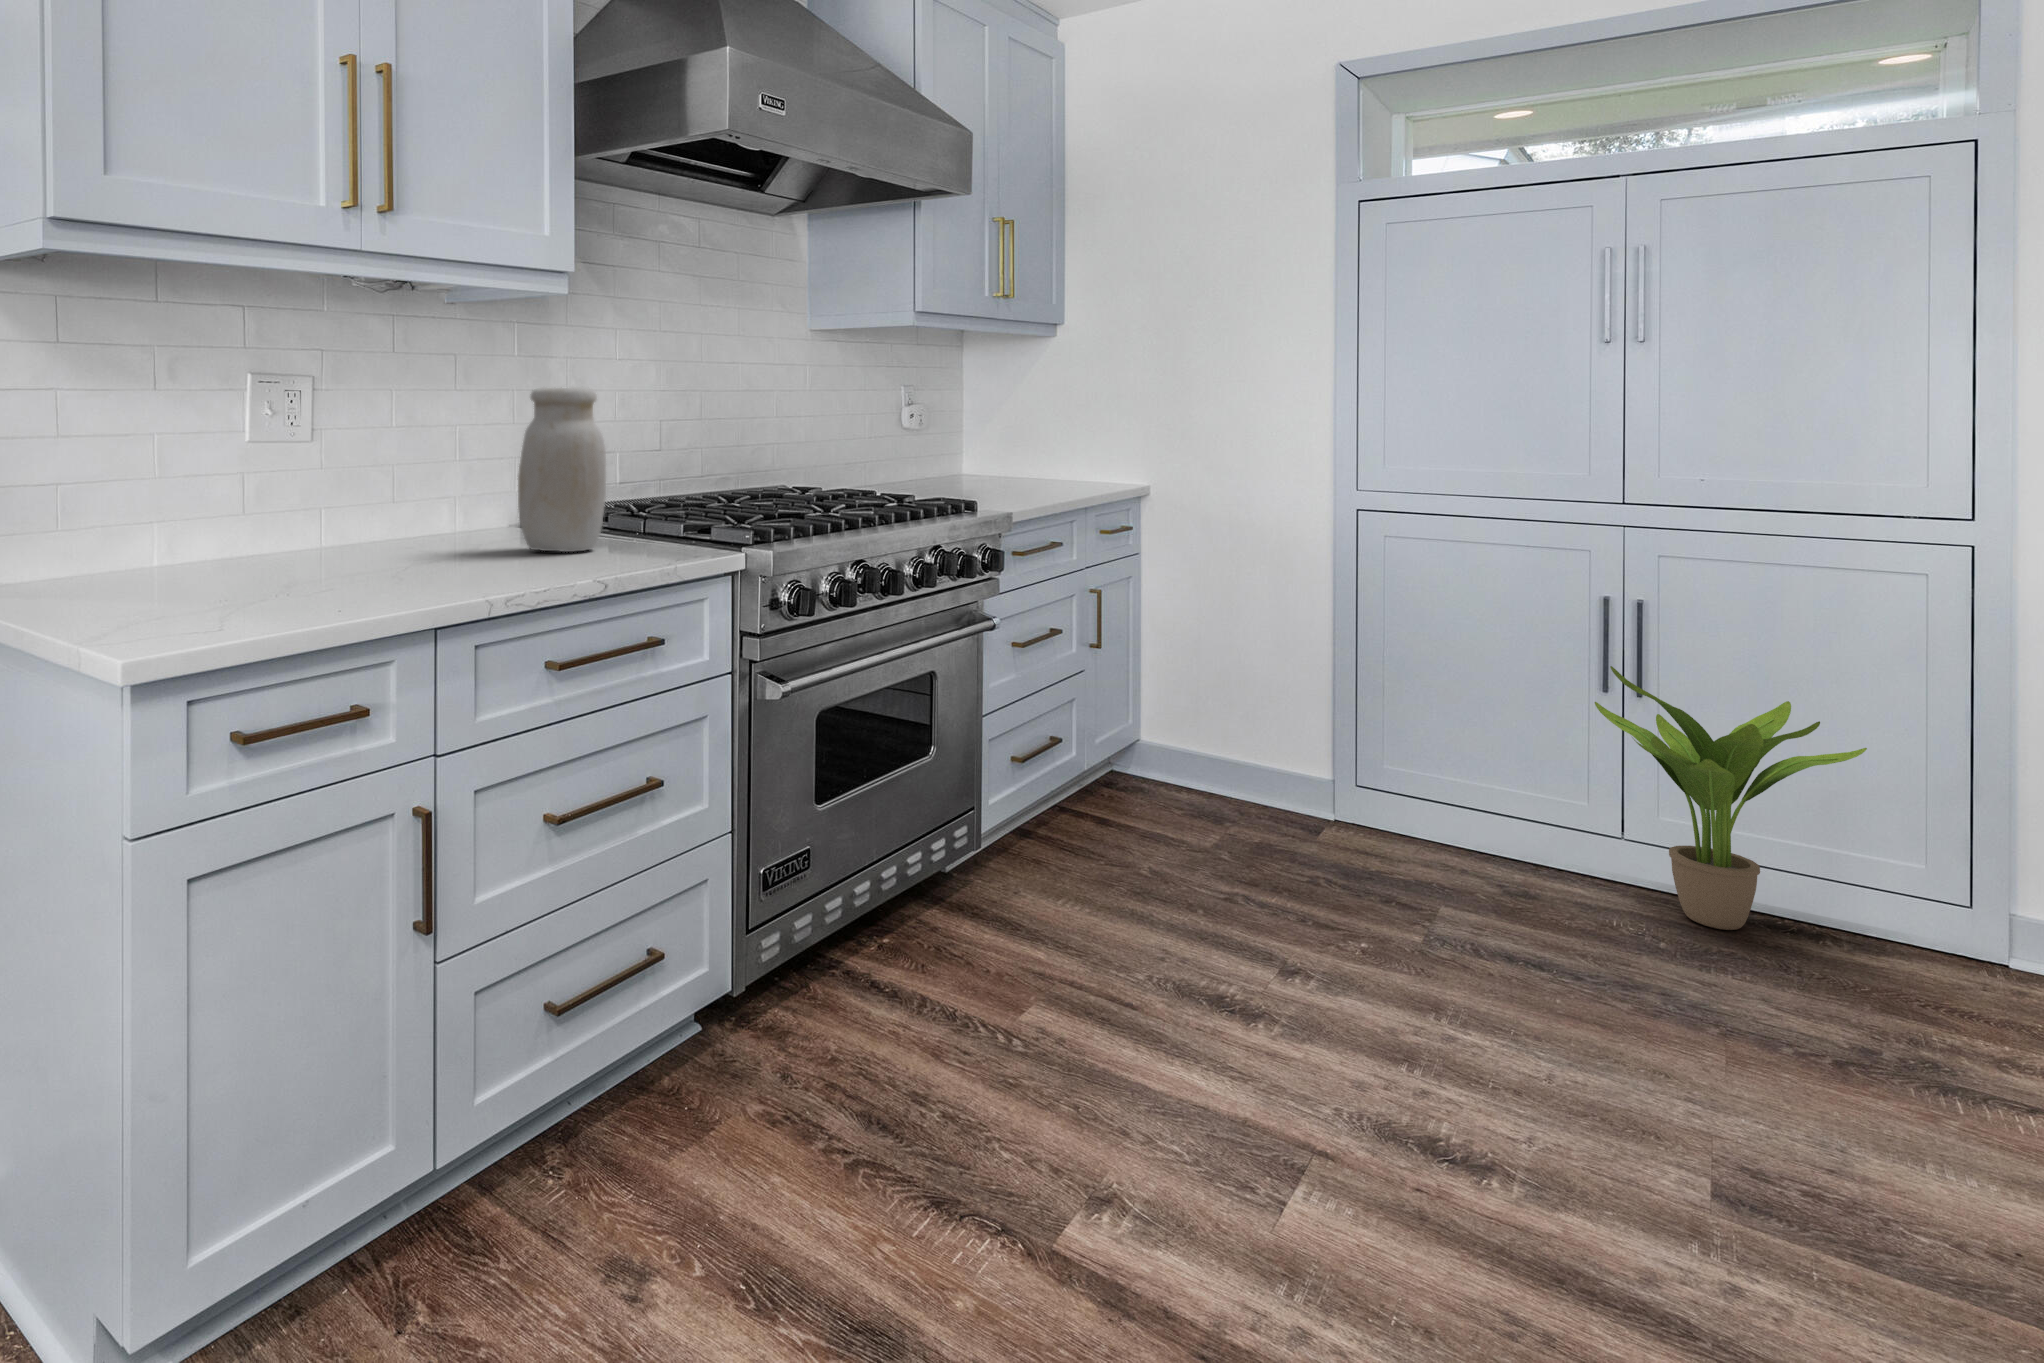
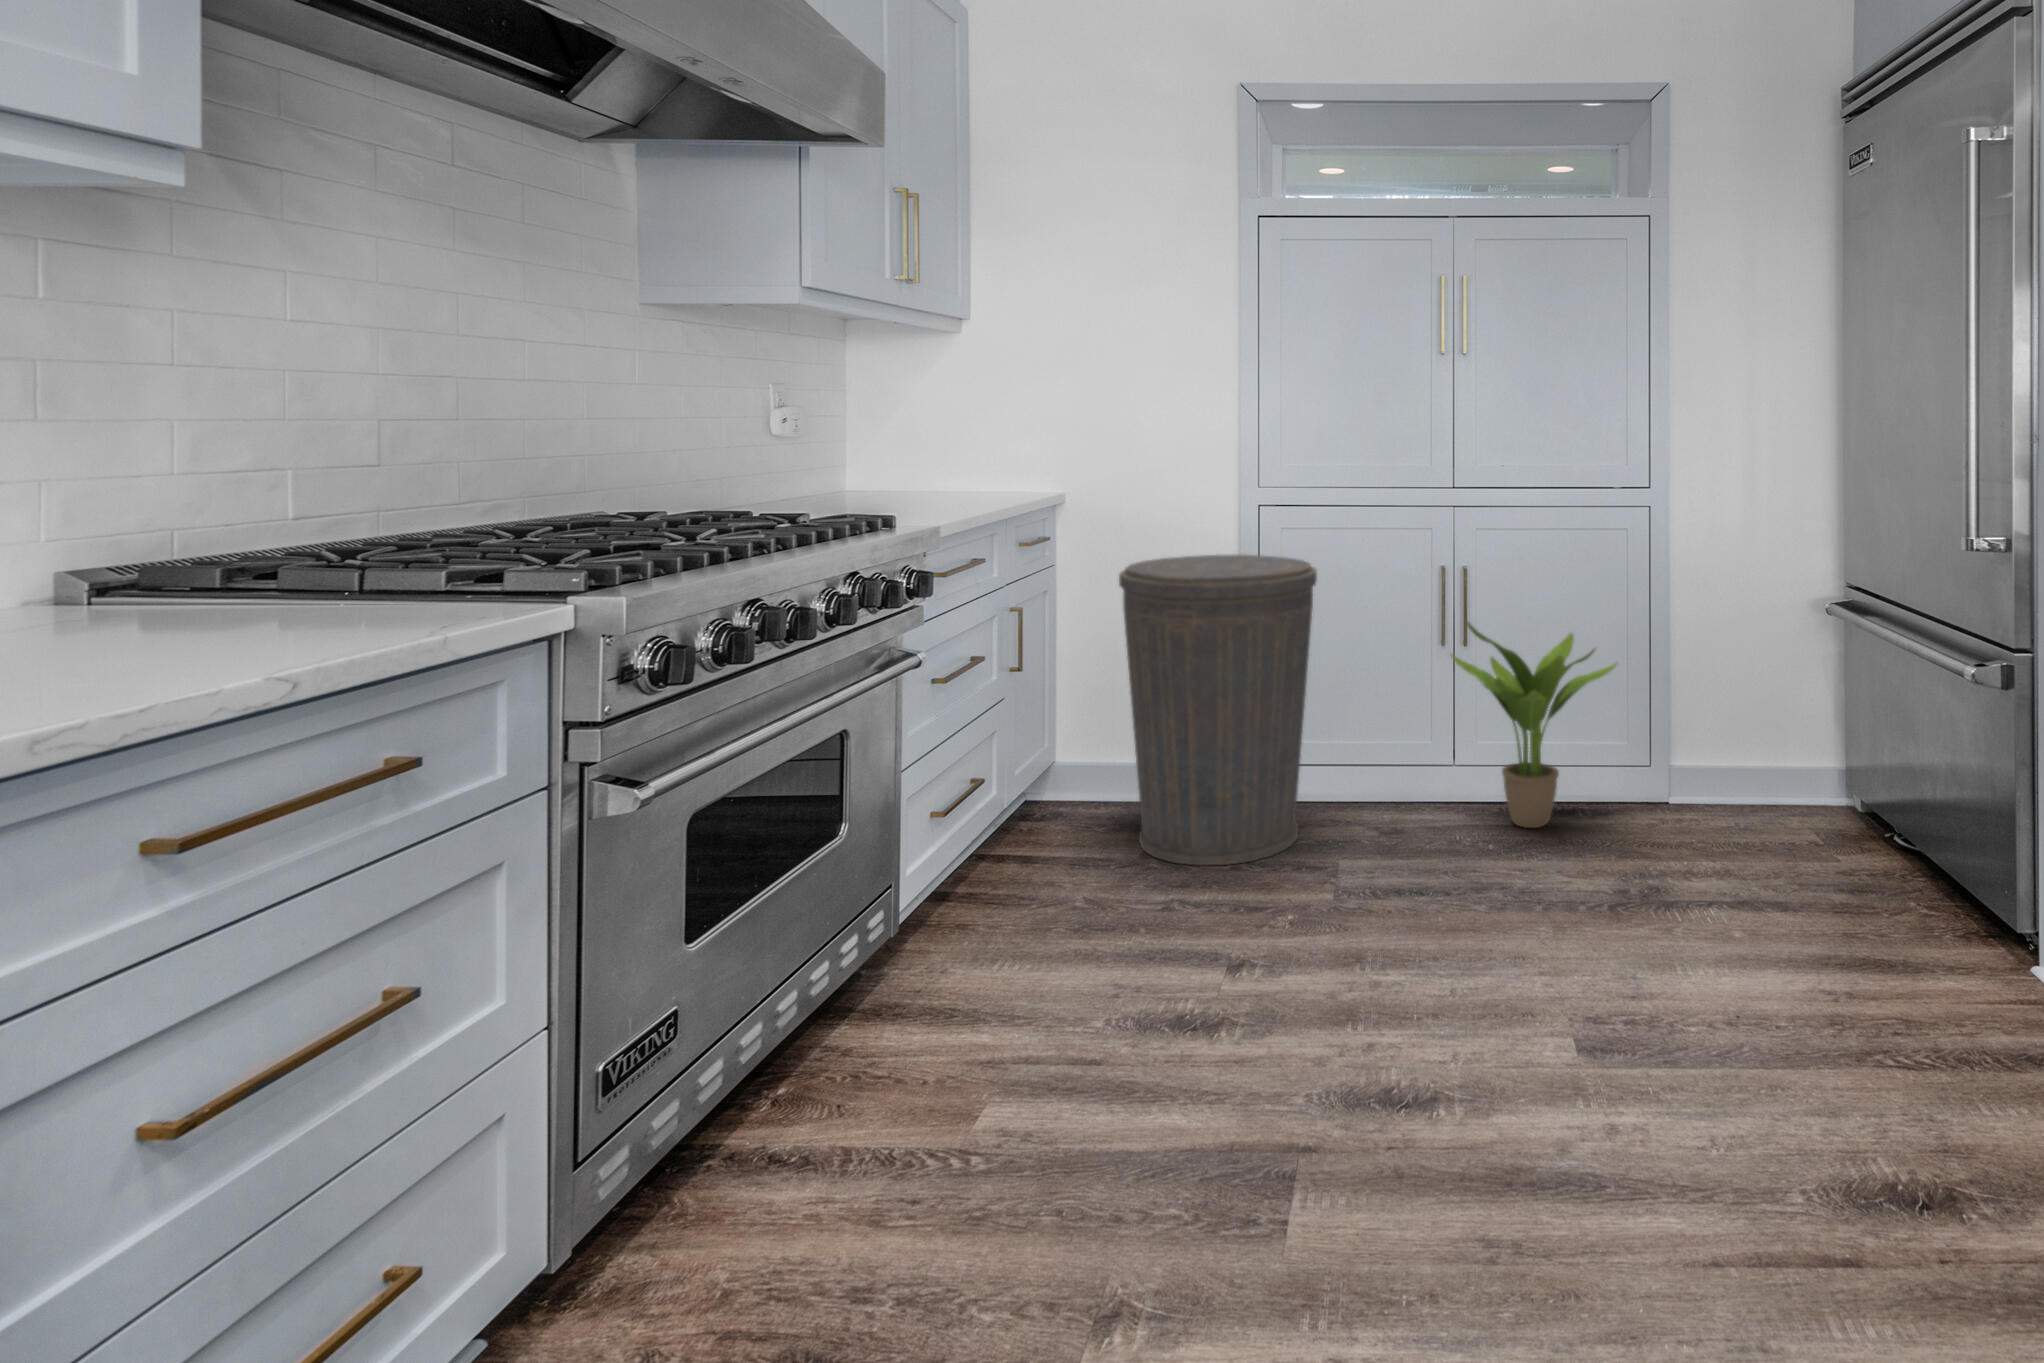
jar: present [518,387,606,552] -> none [96,362,305,647]
trash can: none [1198,567,1414,877] -> present [1119,555,1317,865]

